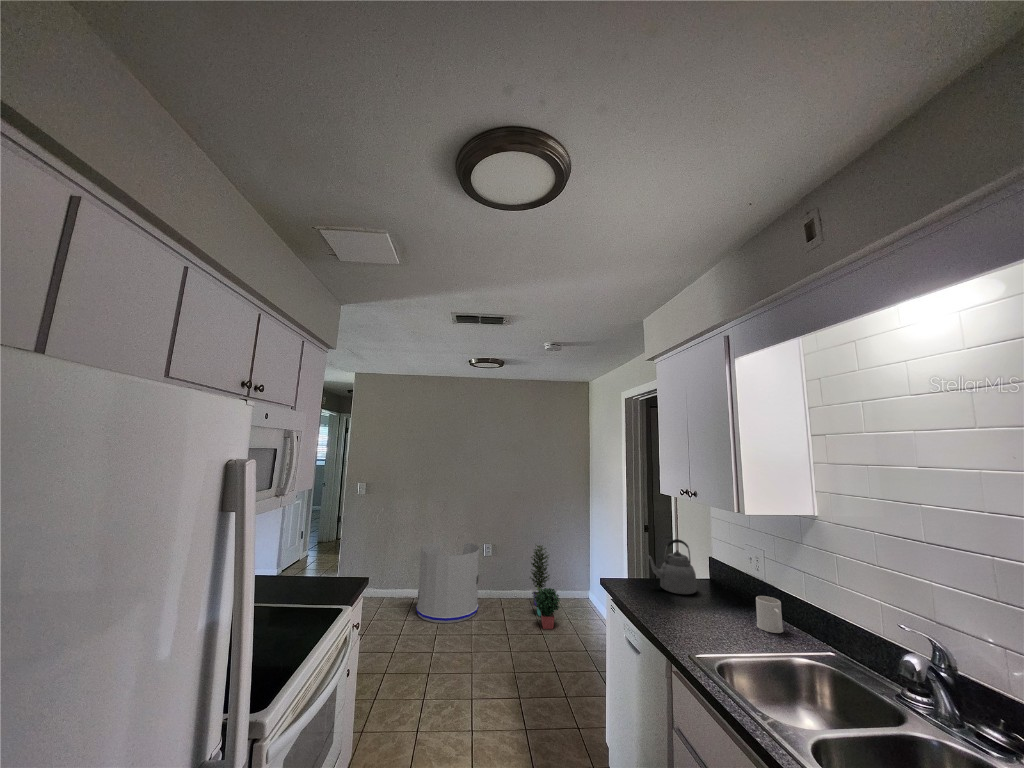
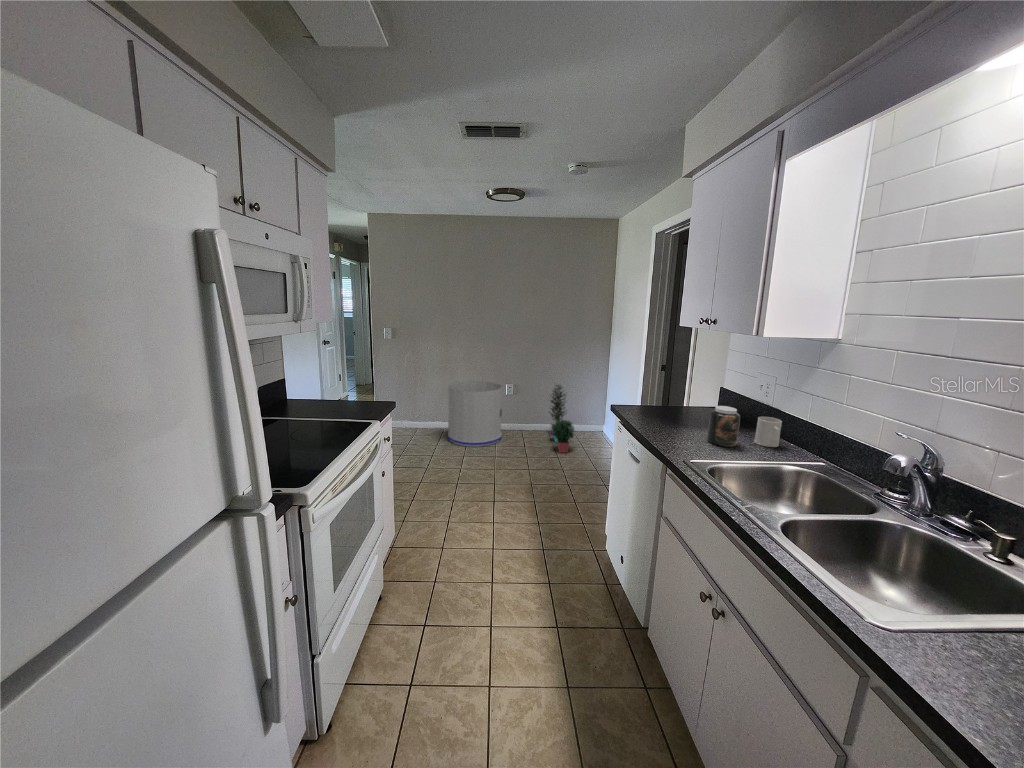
kettle: present [645,539,697,594] -> none [655,369,703,418]
jar: none [707,584,740,634] -> present [707,406,740,447]

